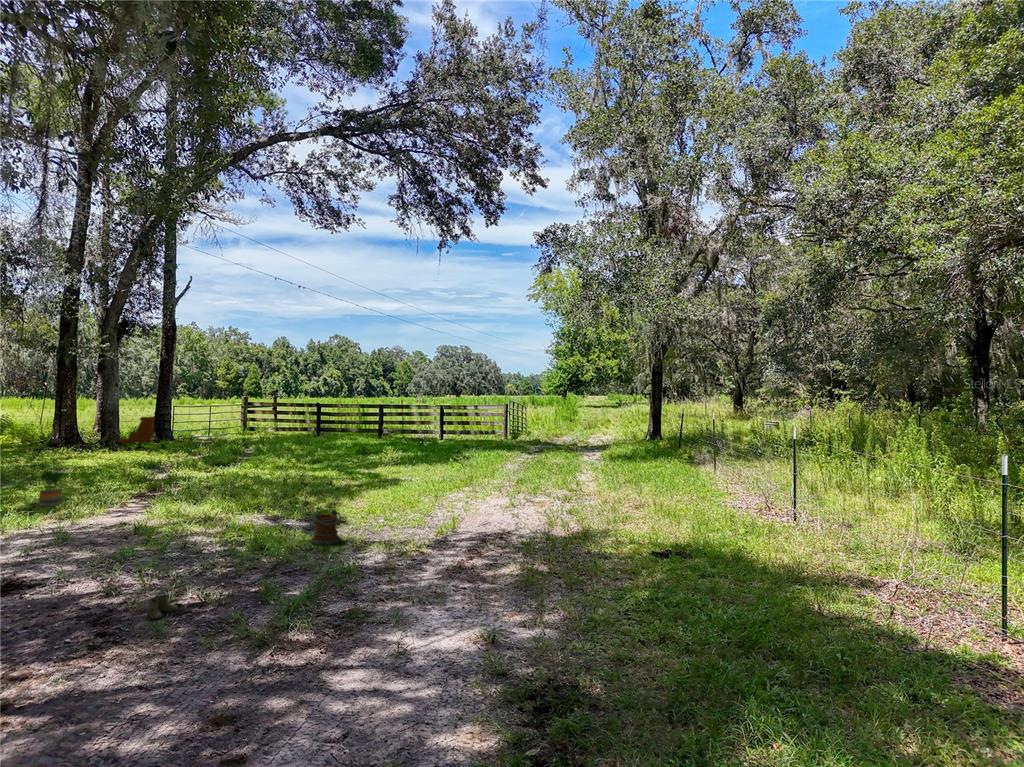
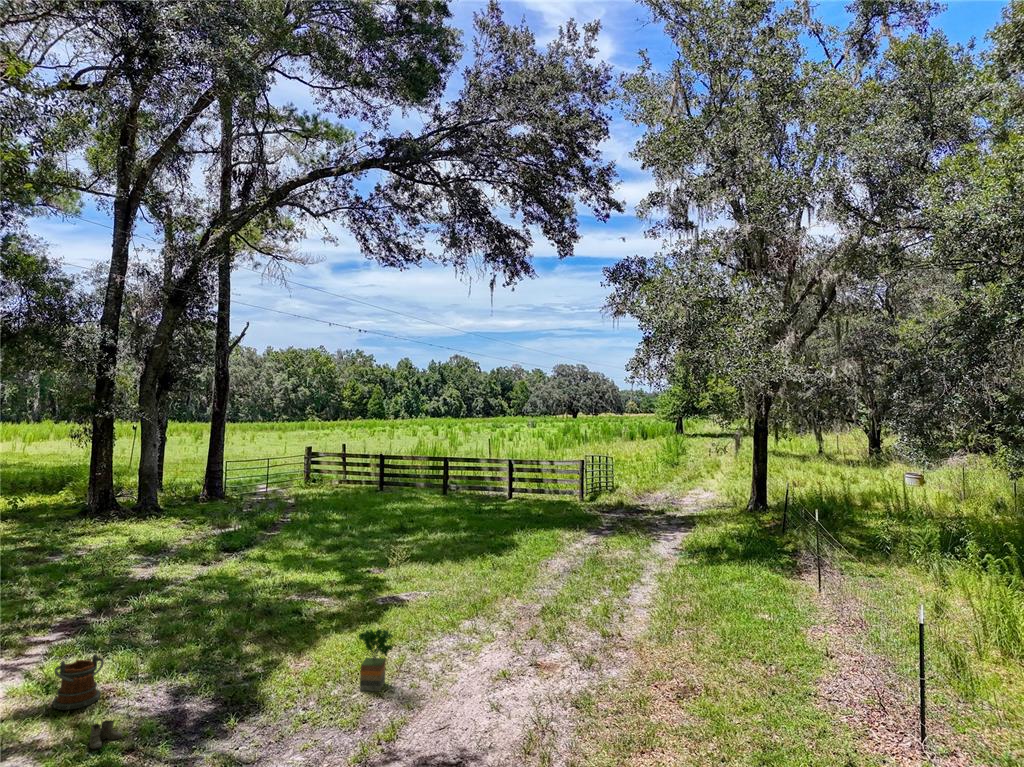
lounge chair: present [118,416,155,450] -> none [171,471,207,507]
potted tree: present [39,472,66,506] -> present [358,629,393,691]
bucket: present [311,509,341,545] -> present [52,654,104,710]

